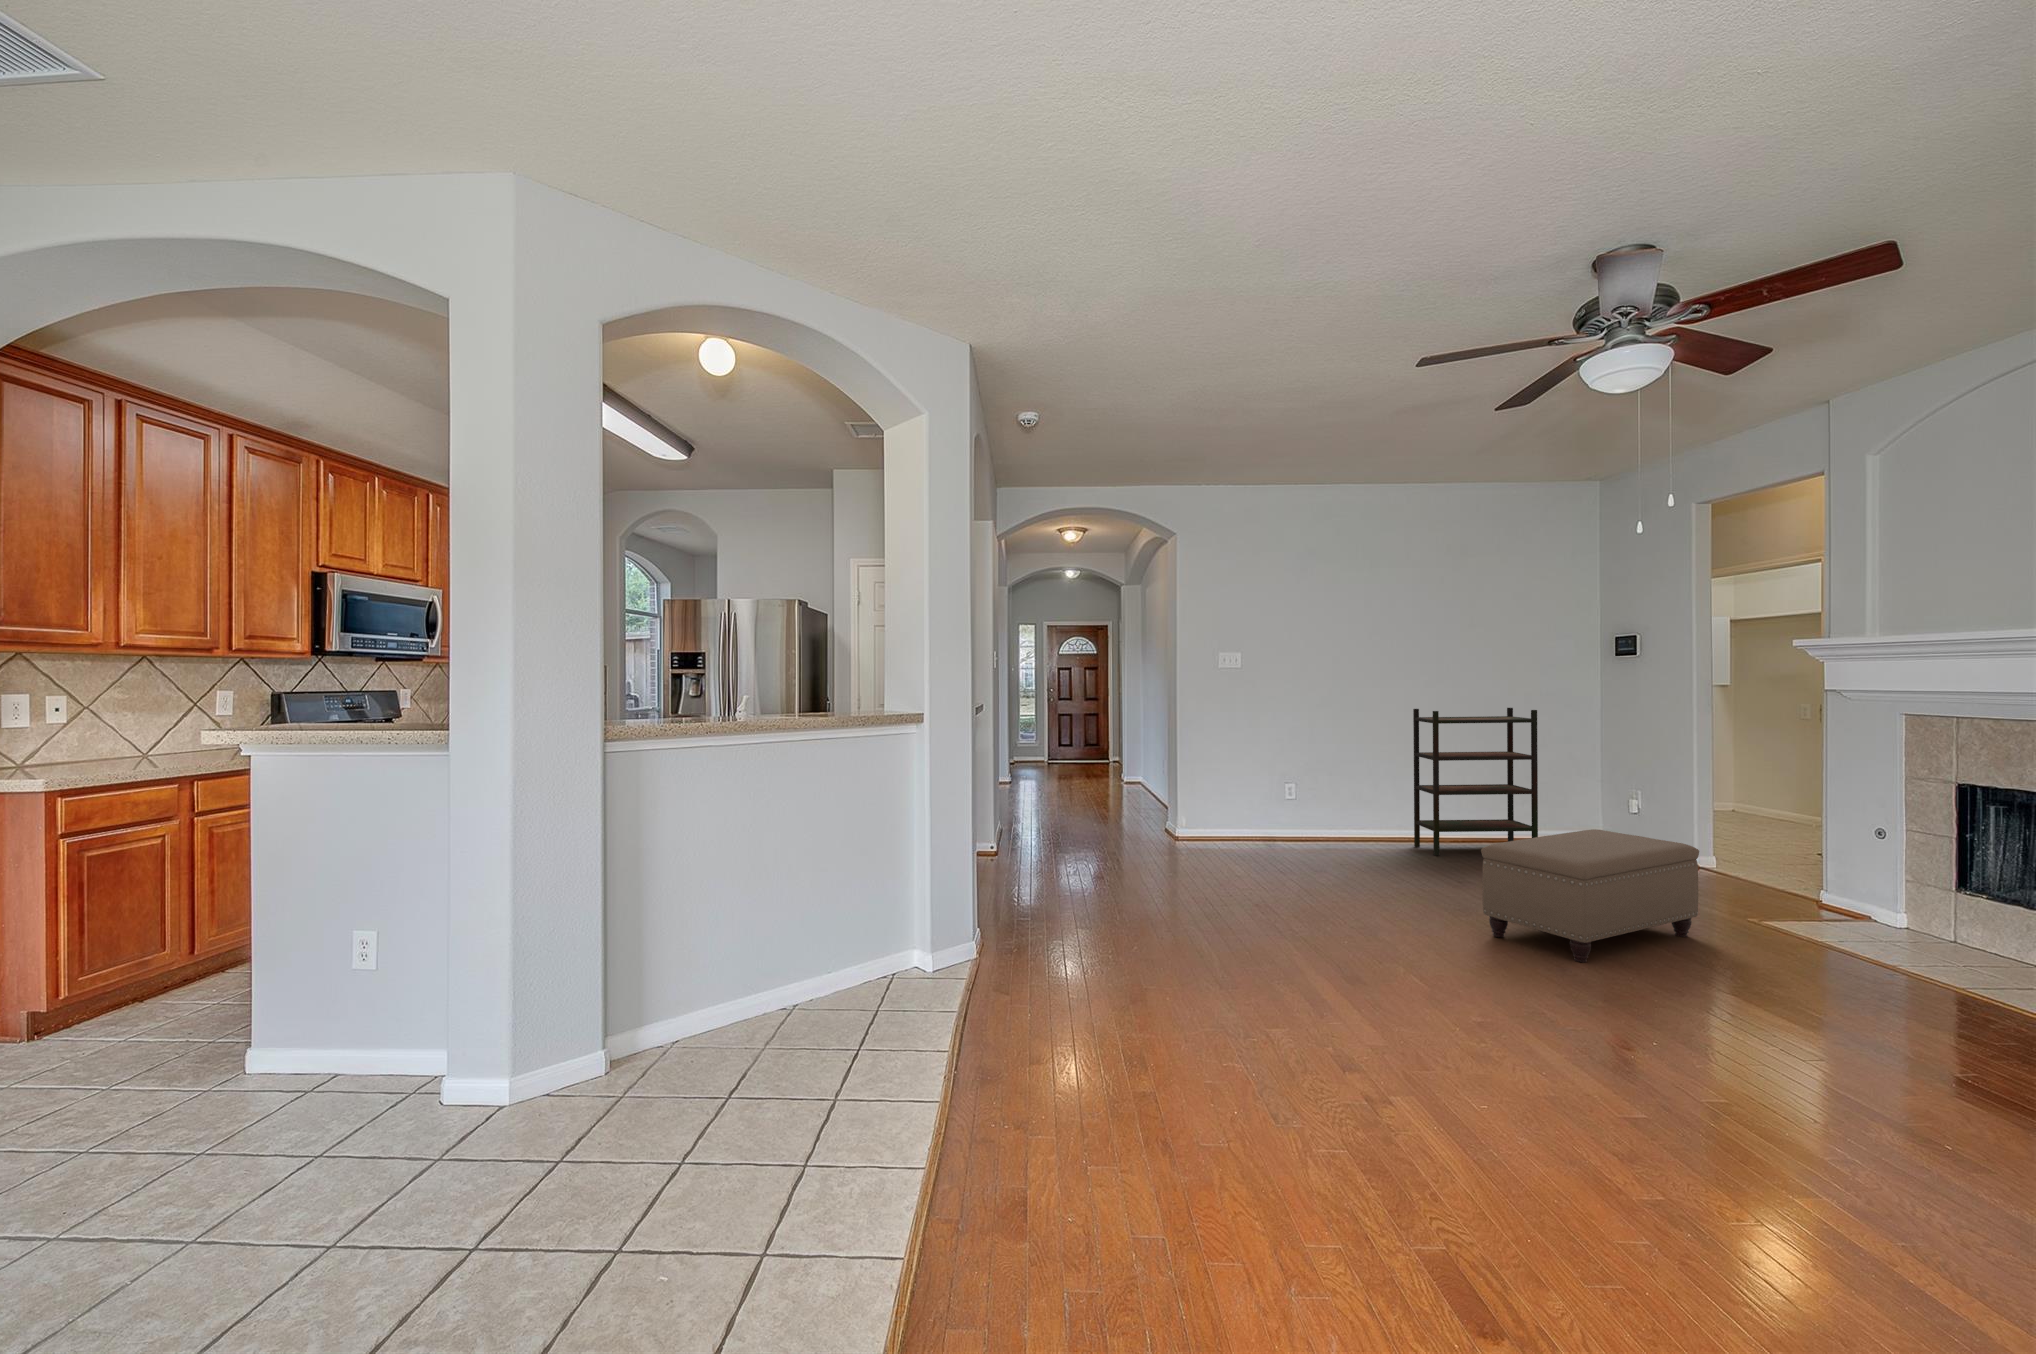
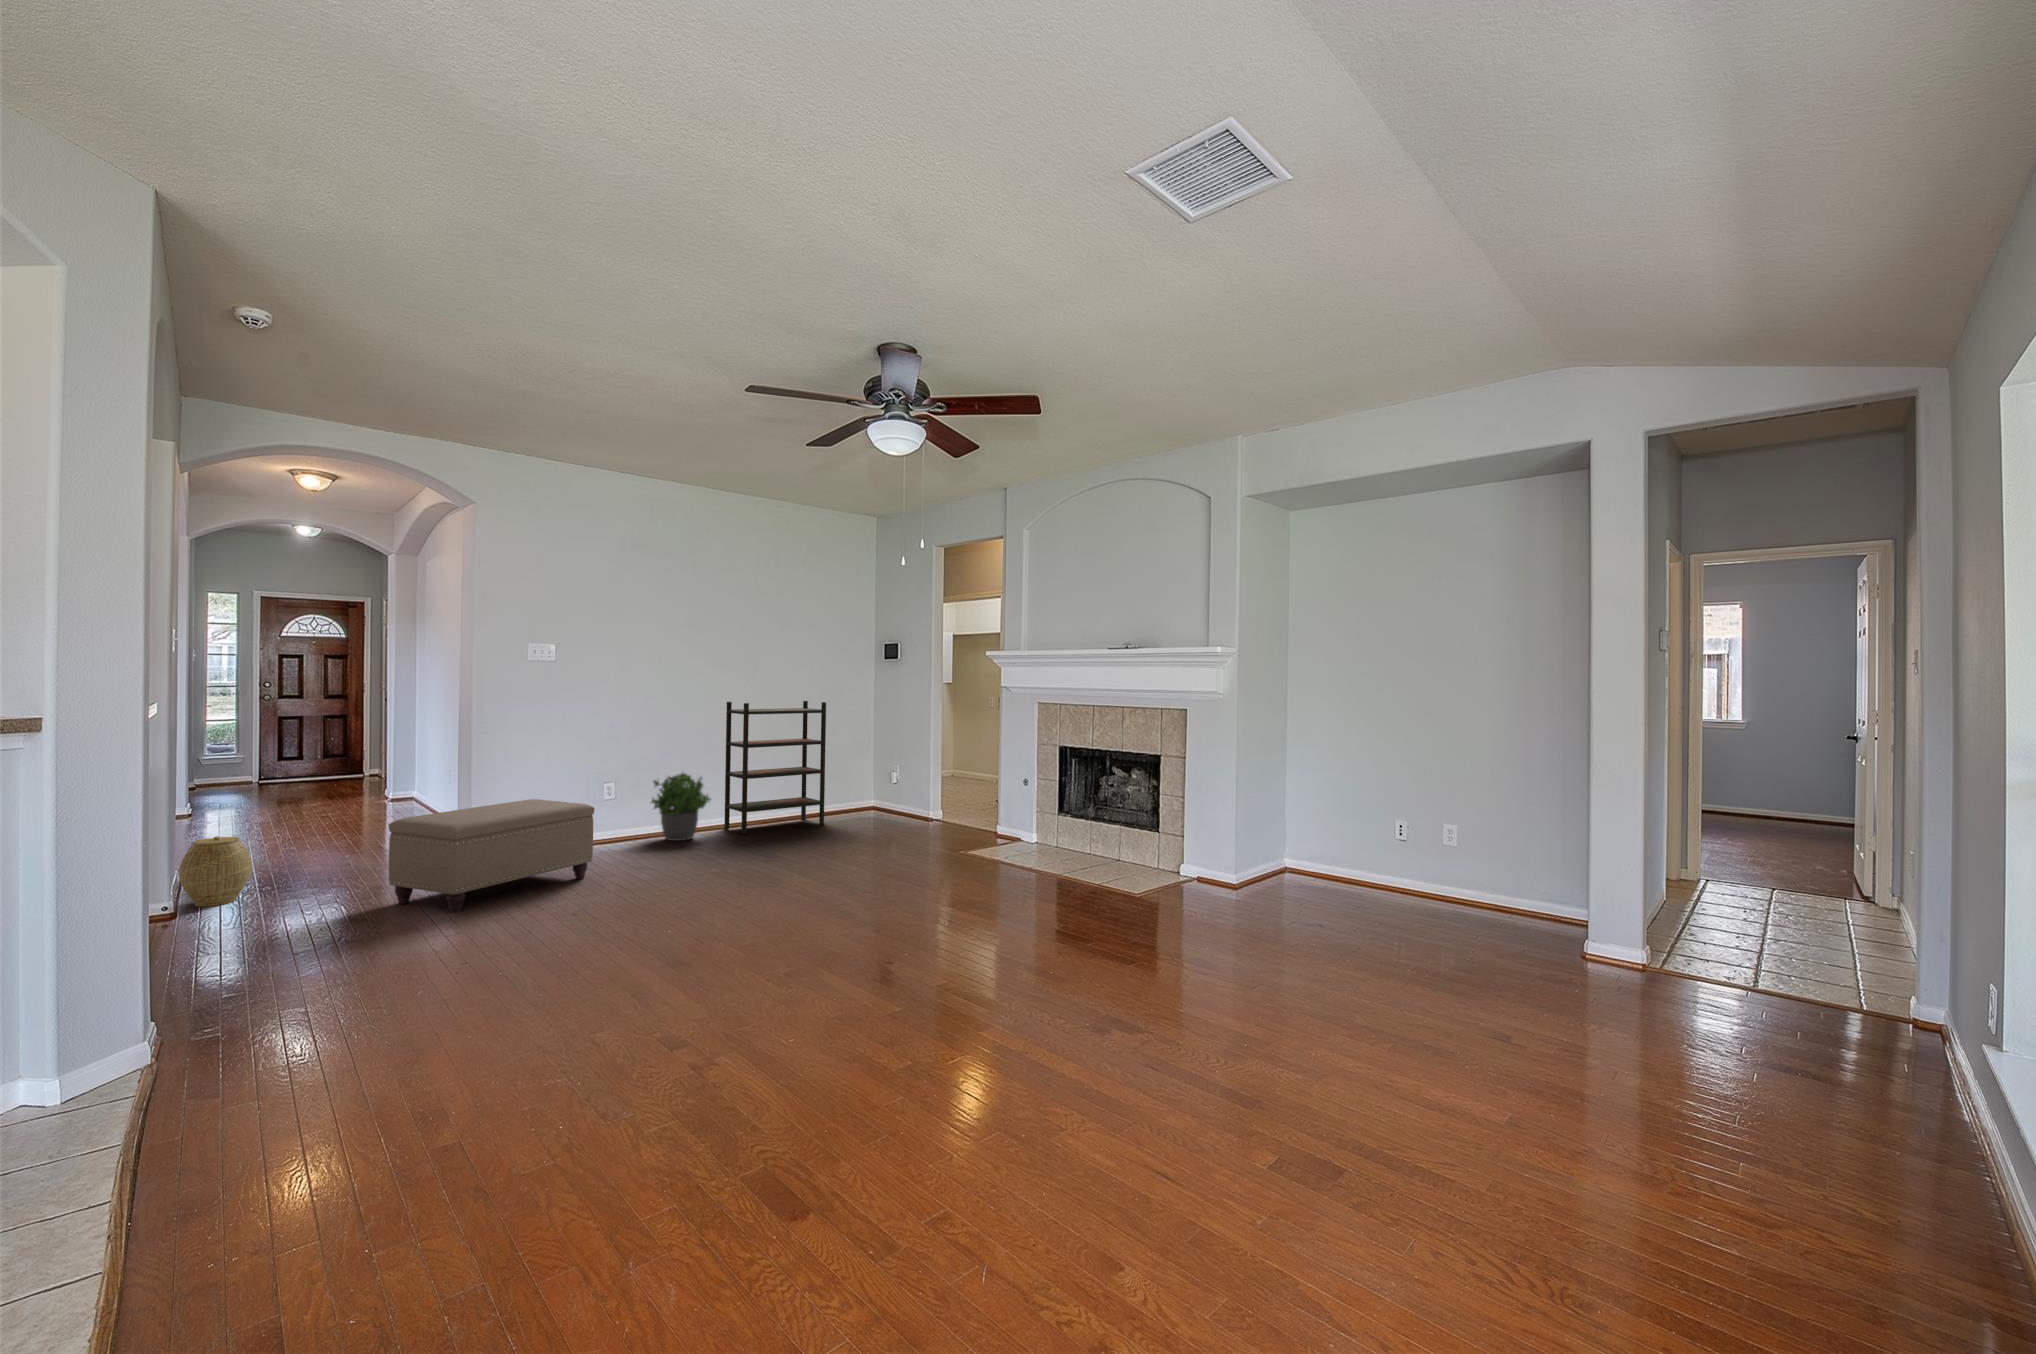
potted plant: none [1333,783,1398,855] -> present [652,773,710,841]
woven basket: none [988,812,1028,865] -> present [179,836,252,906]
ottoman: present [1481,829,1699,963] -> present [389,799,595,912]

